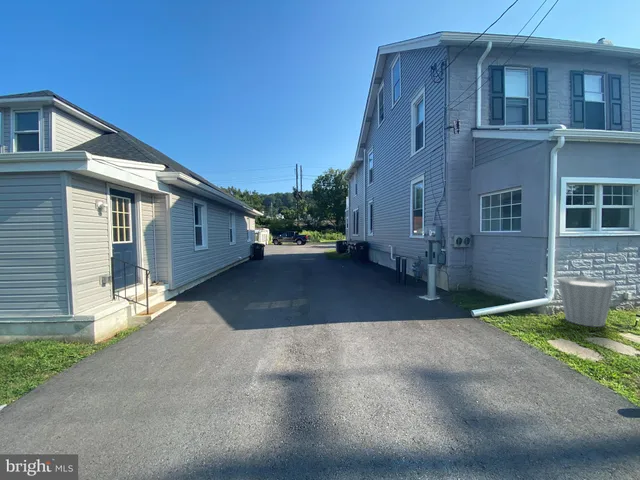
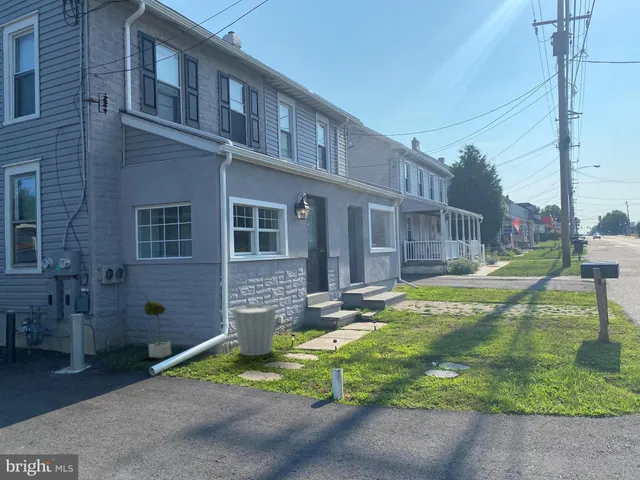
potted tree: none [478,262,499,304] -> present [144,301,171,358]

